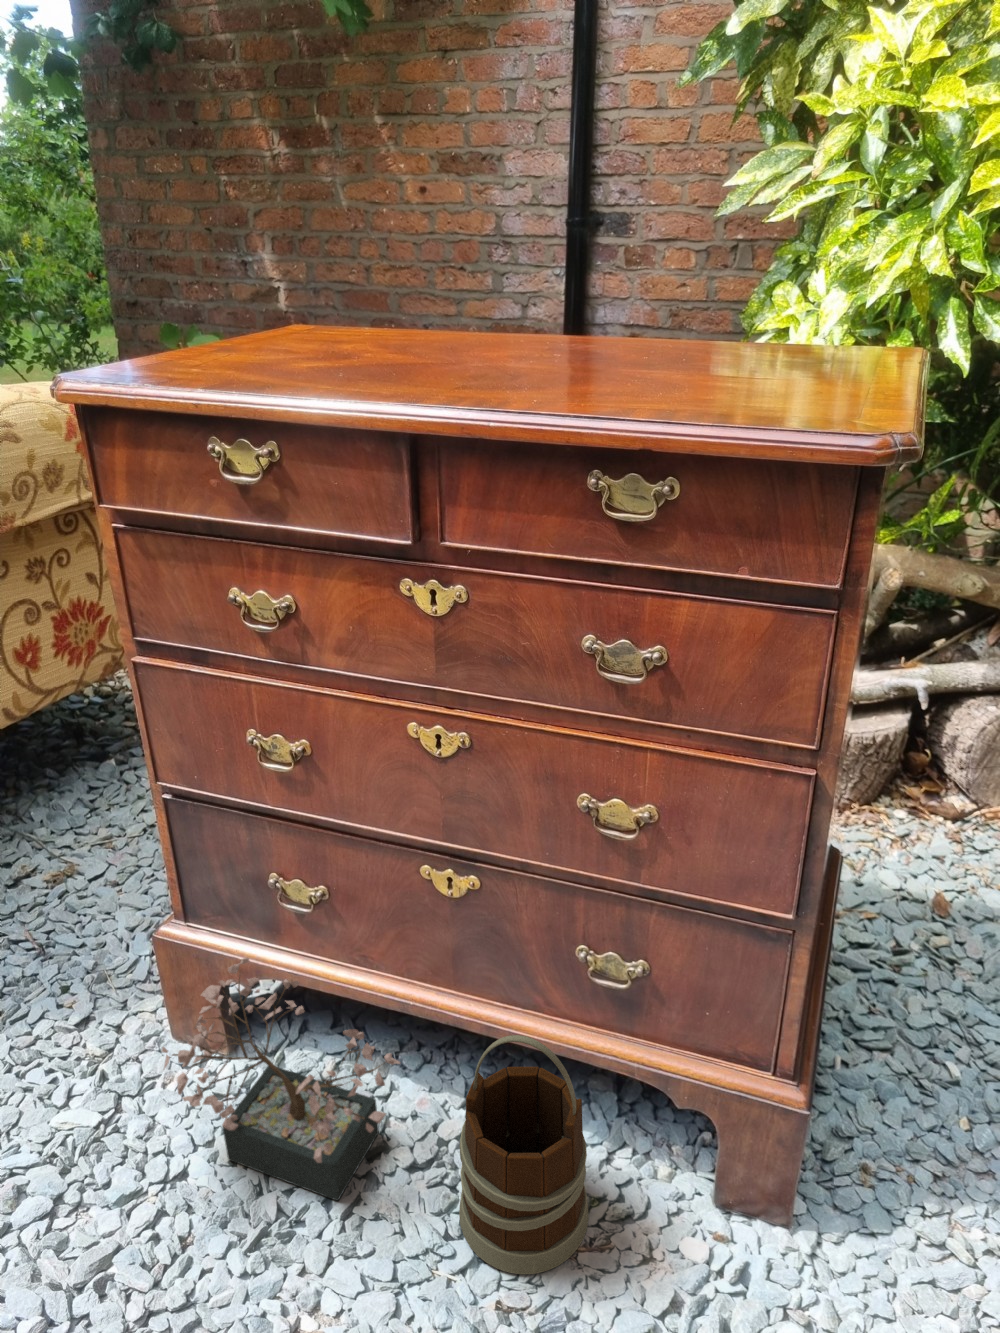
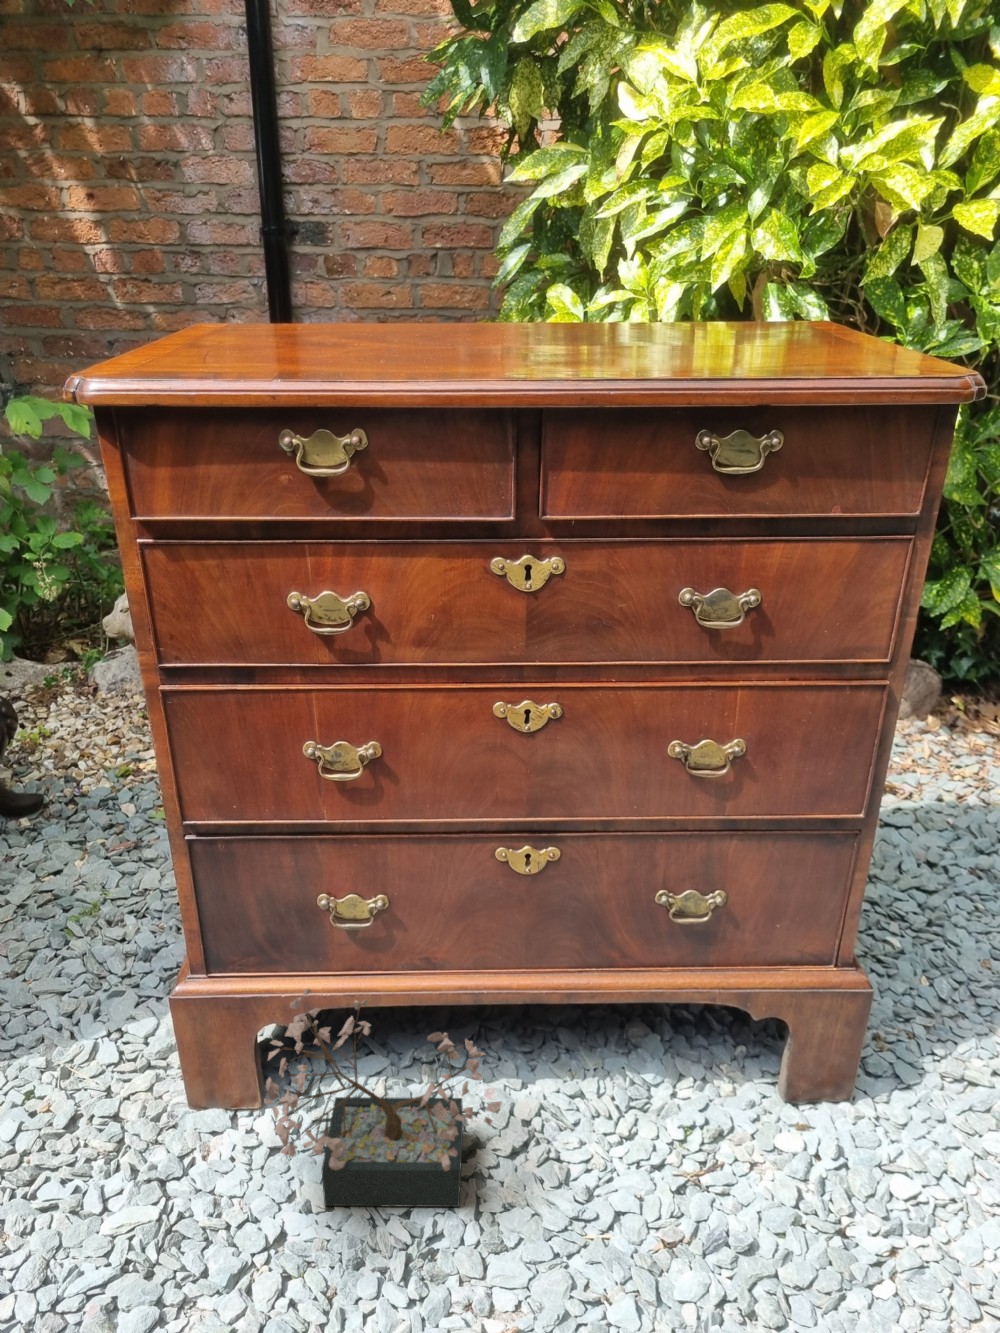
wooden bucket: present [459,1035,589,1274] -> none [572,983,700,1214]

